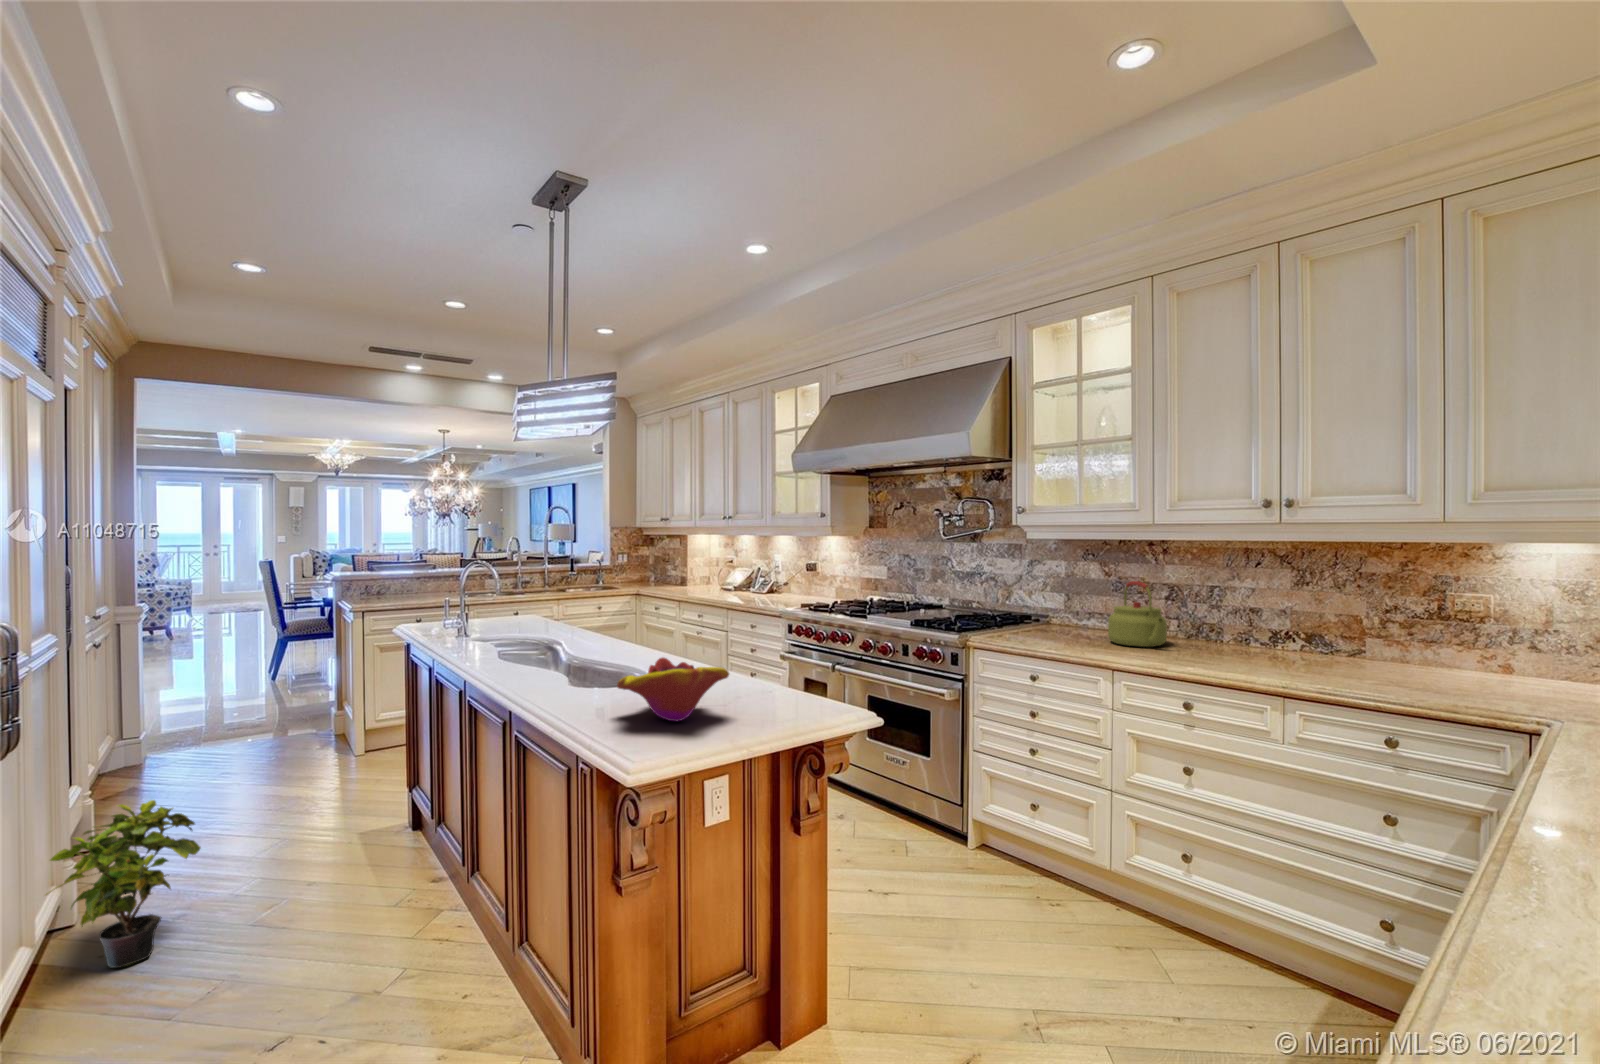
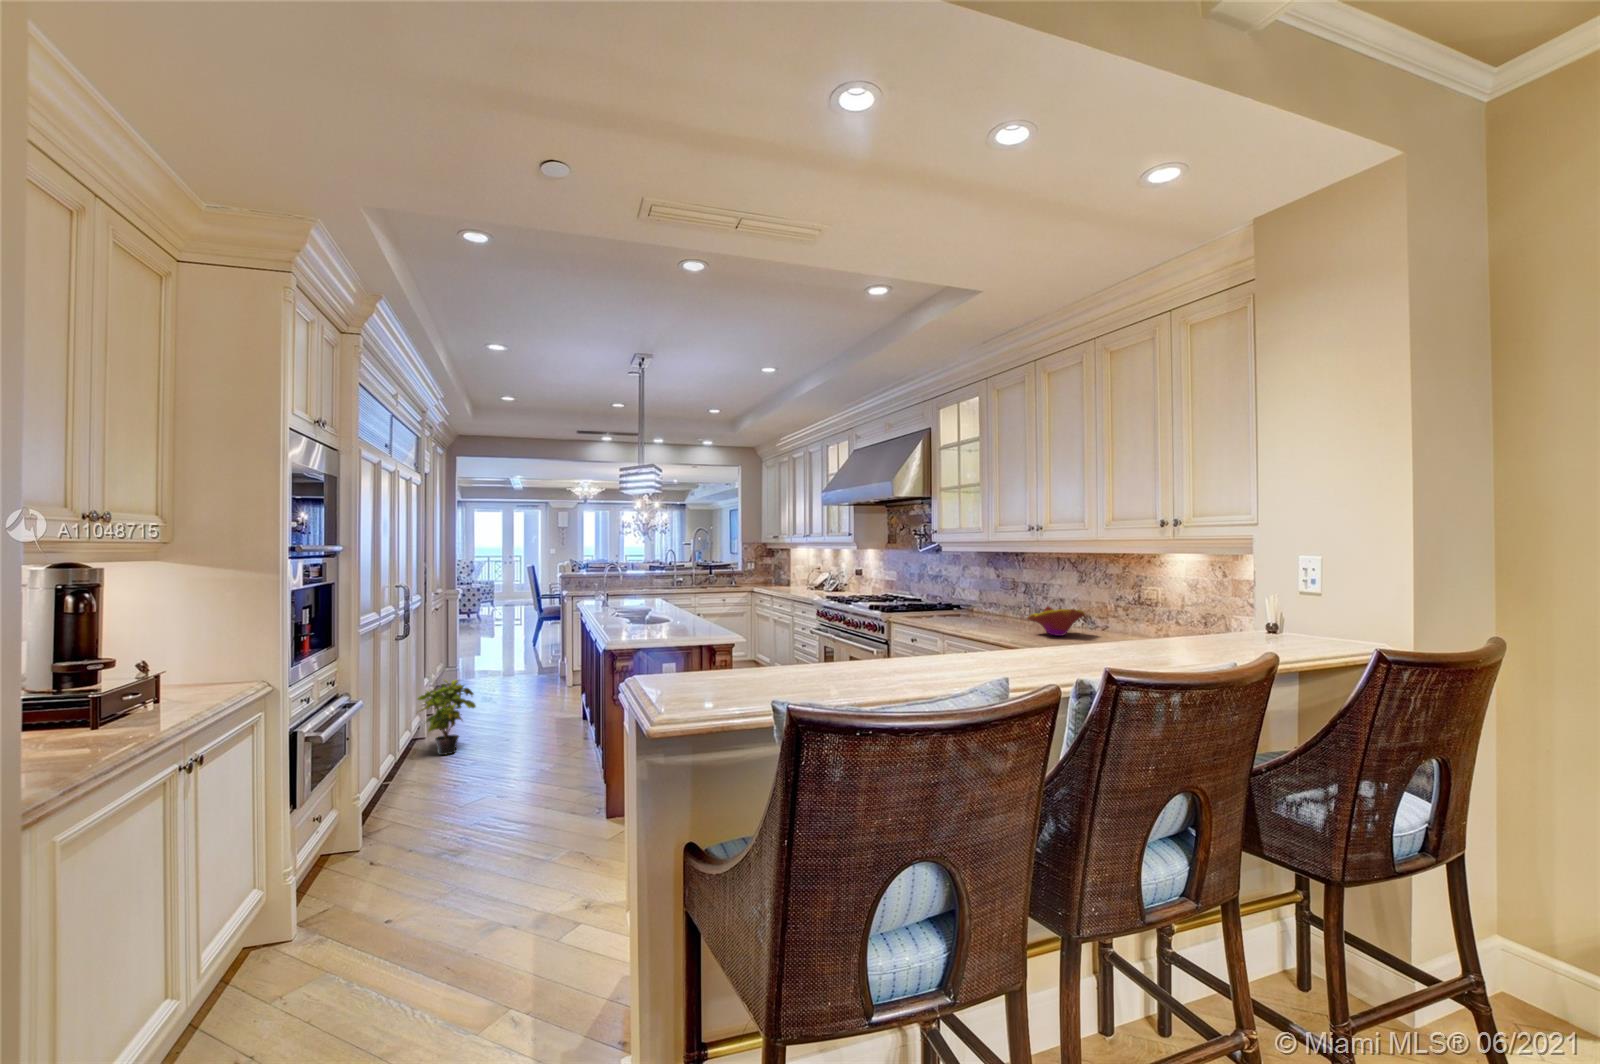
kettle: present [1108,581,1167,647] -> none [968,579,1004,622]
decorative bowl: present [617,658,729,721] -> present [1028,607,1085,636]

